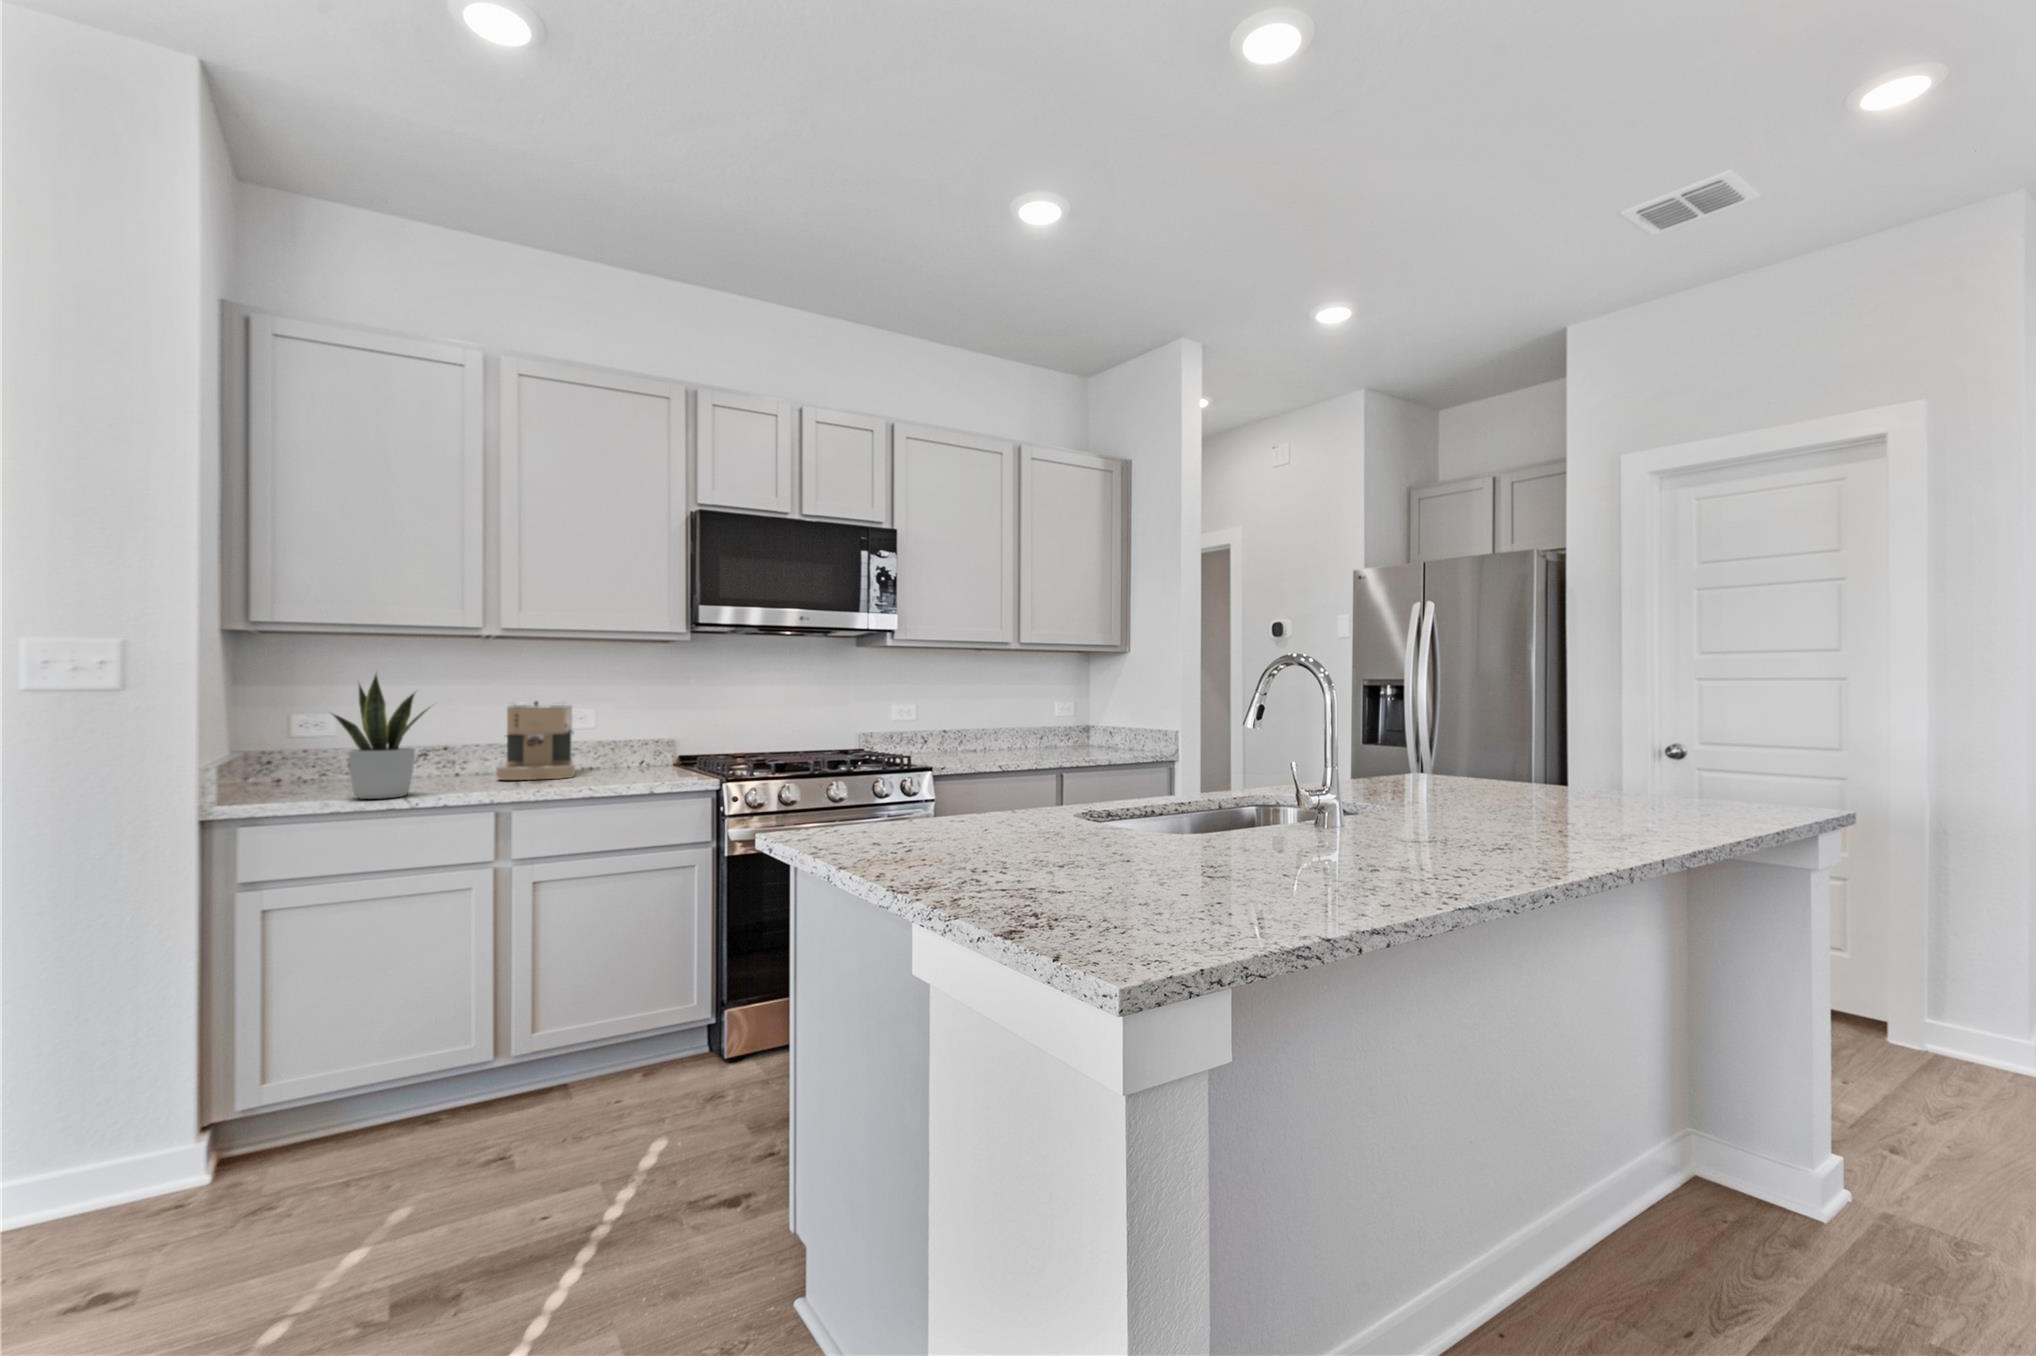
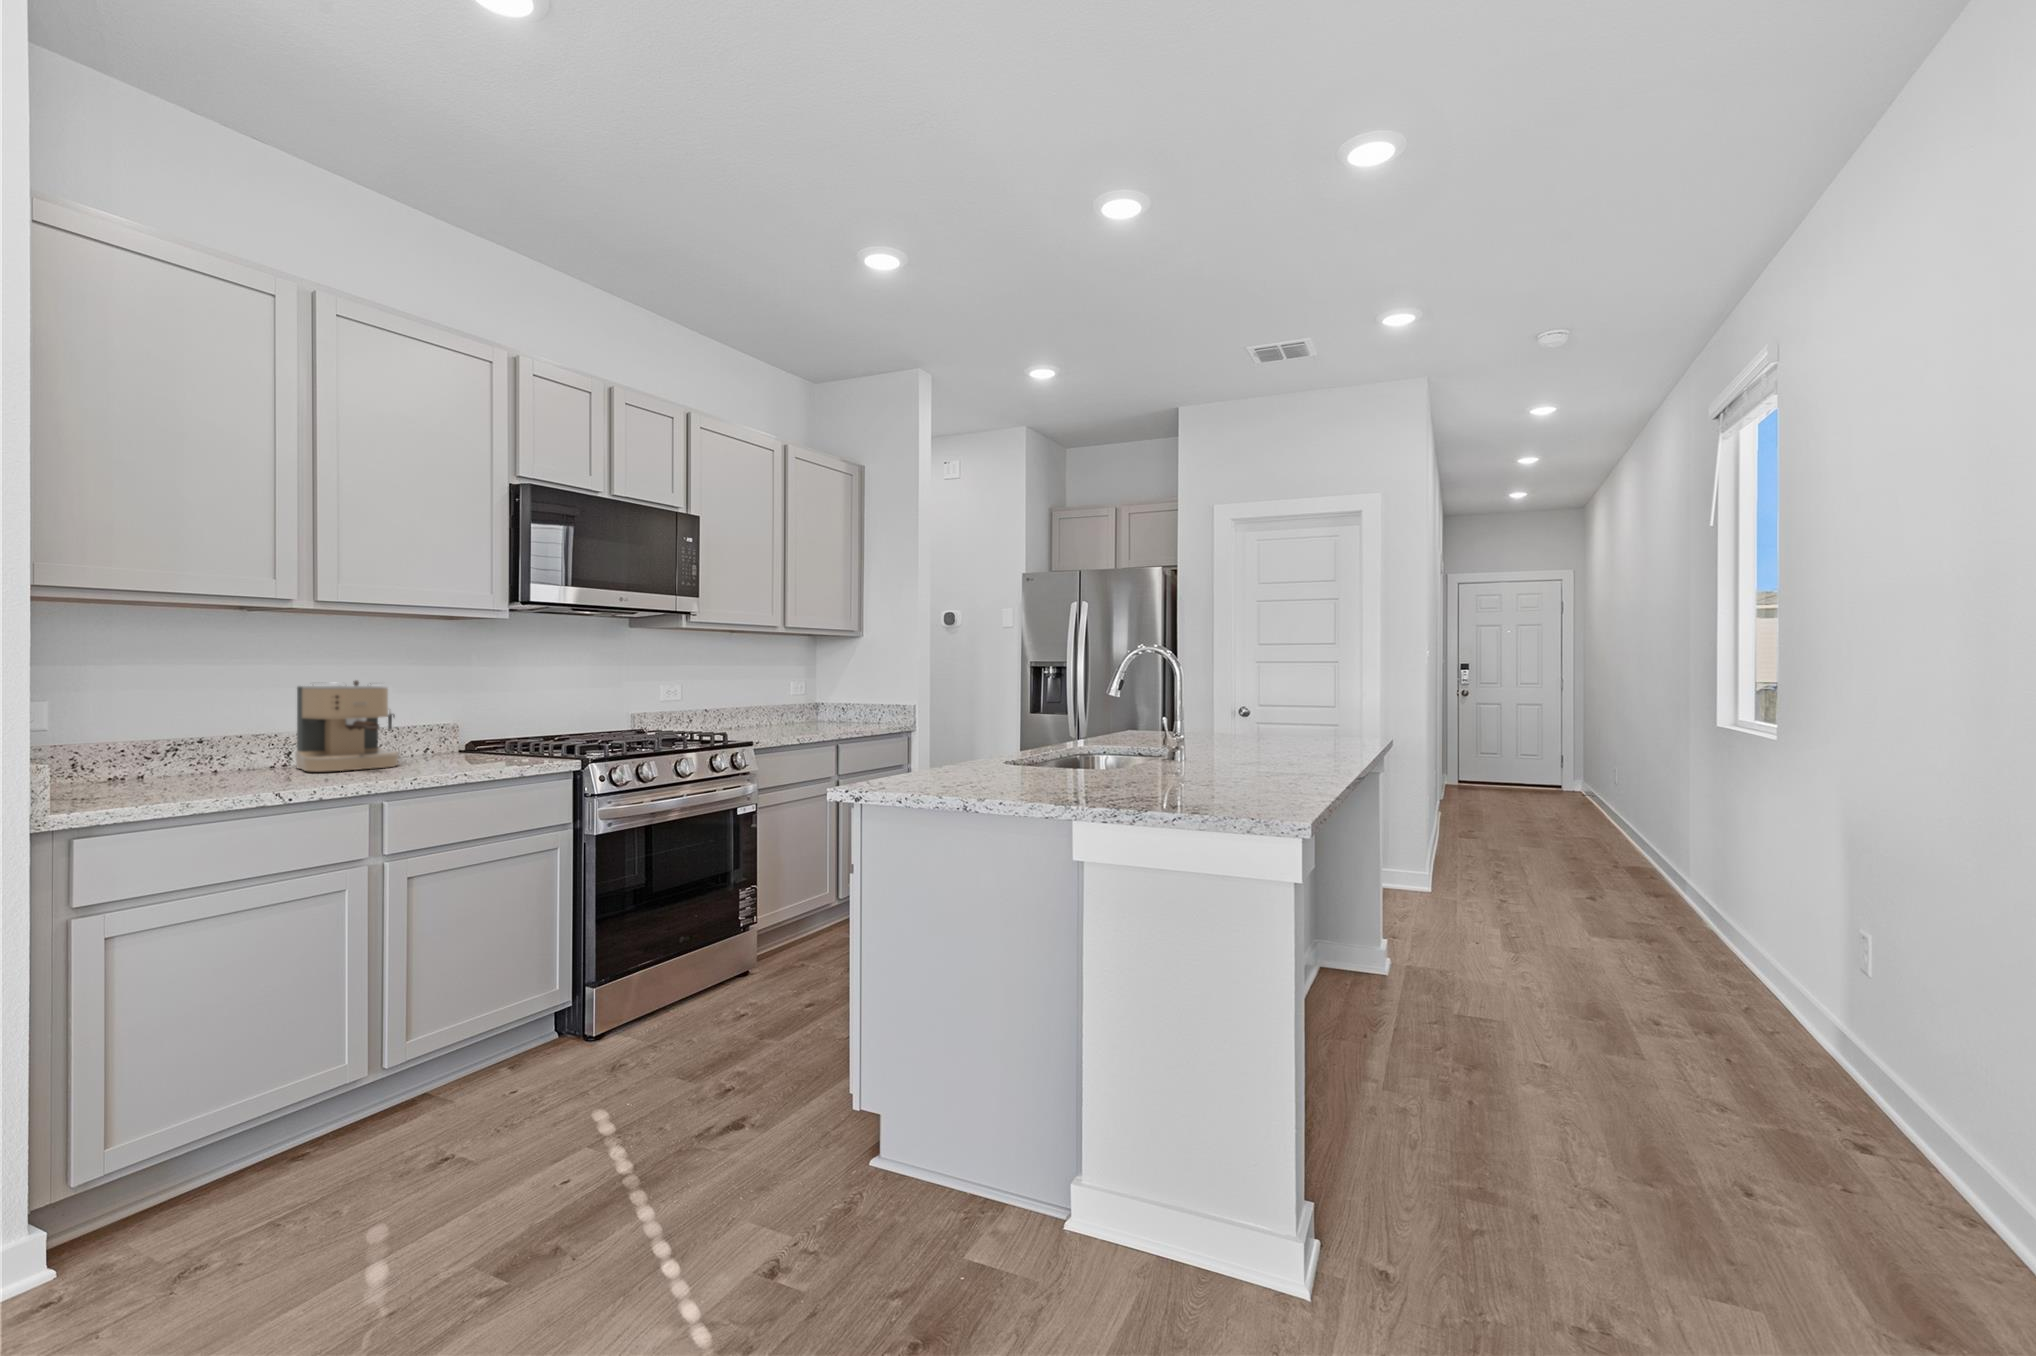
potted plant: present [330,675,427,799] -> none [152,642,296,796]

